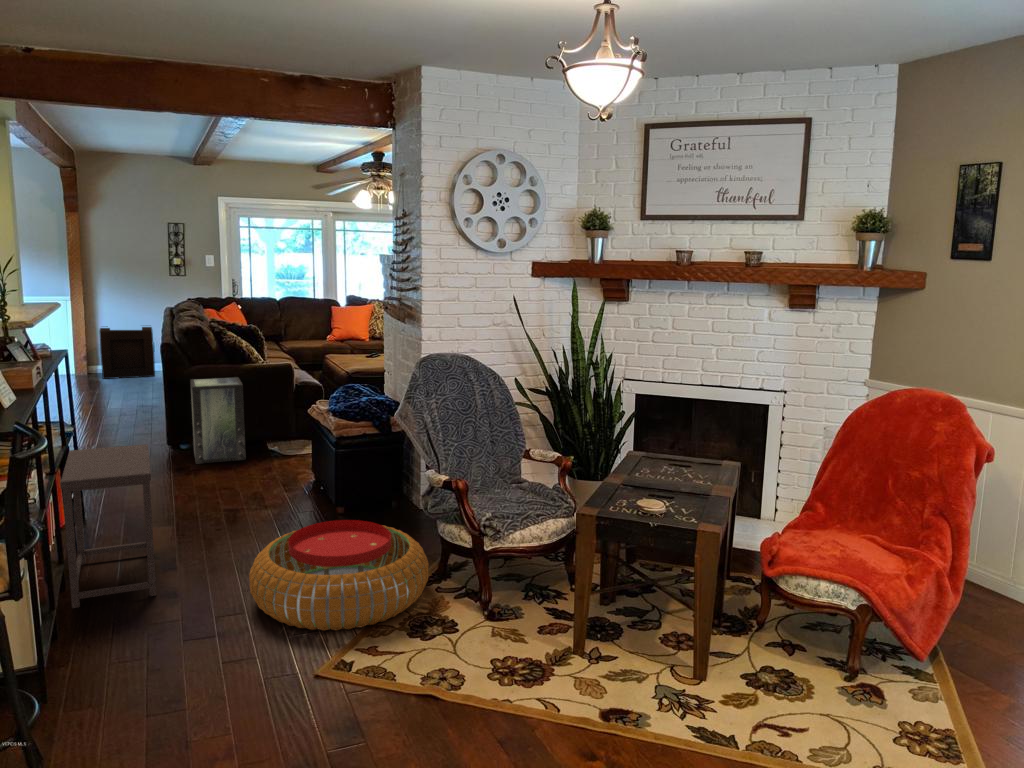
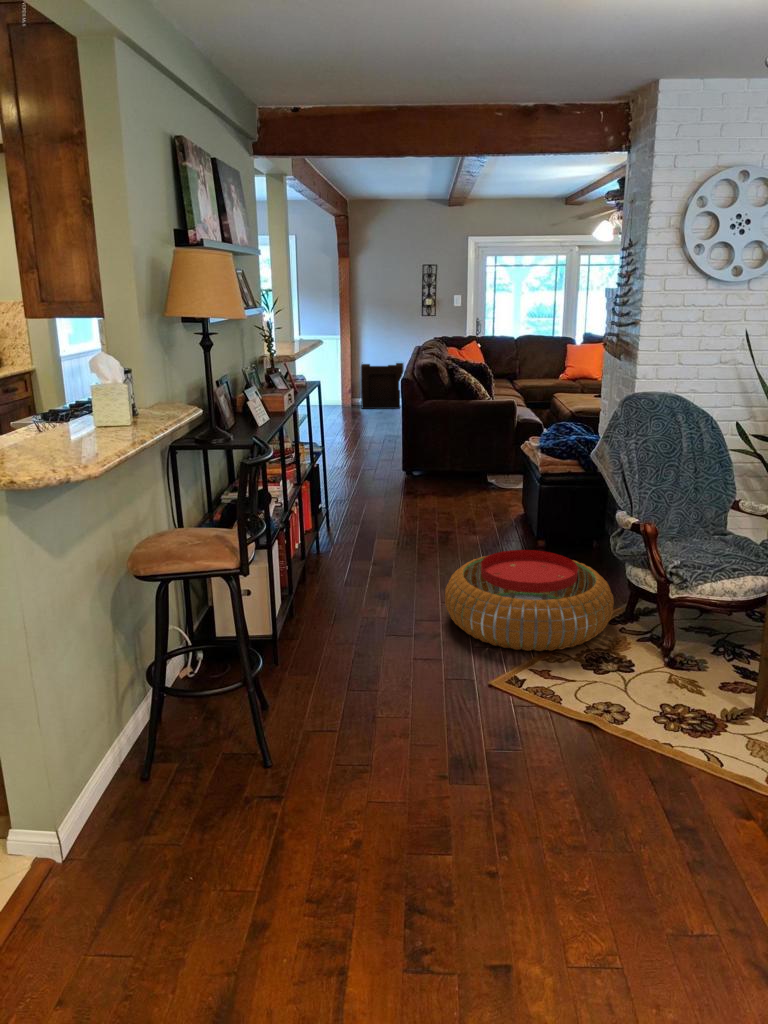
storage box: present [190,377,246,464] -> none [423,411,468,488]
side table: present [61,444,156,608] -> none [303,465,376,595]

